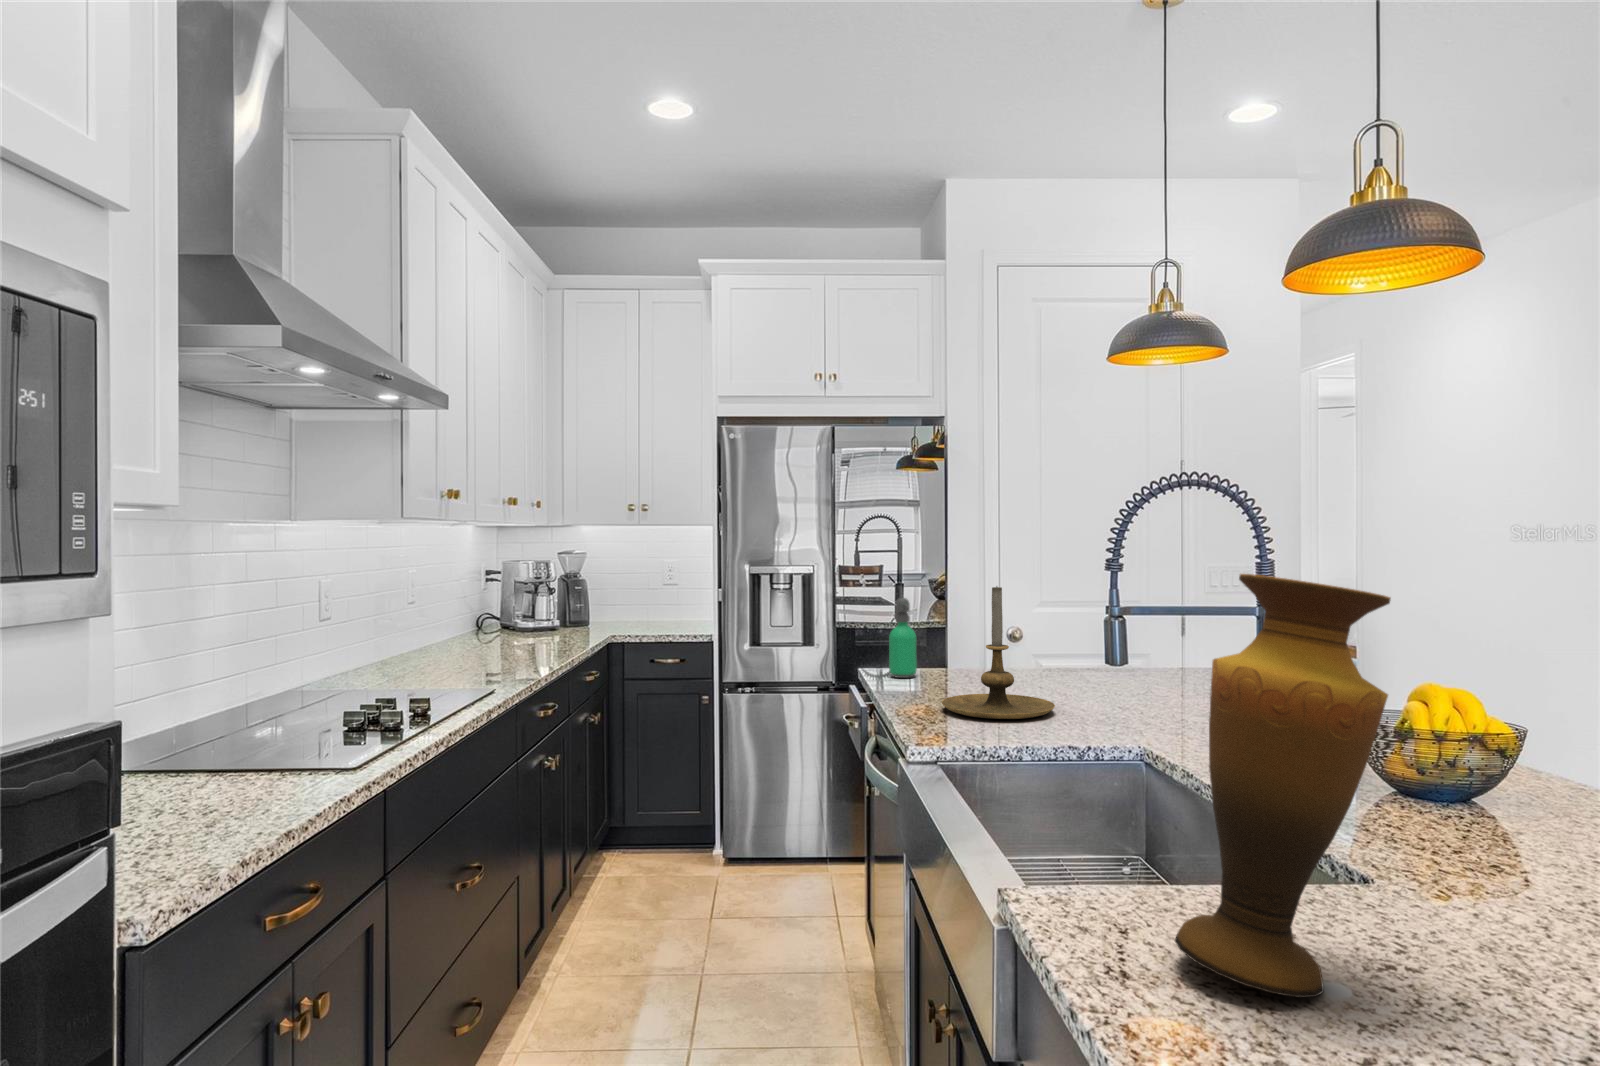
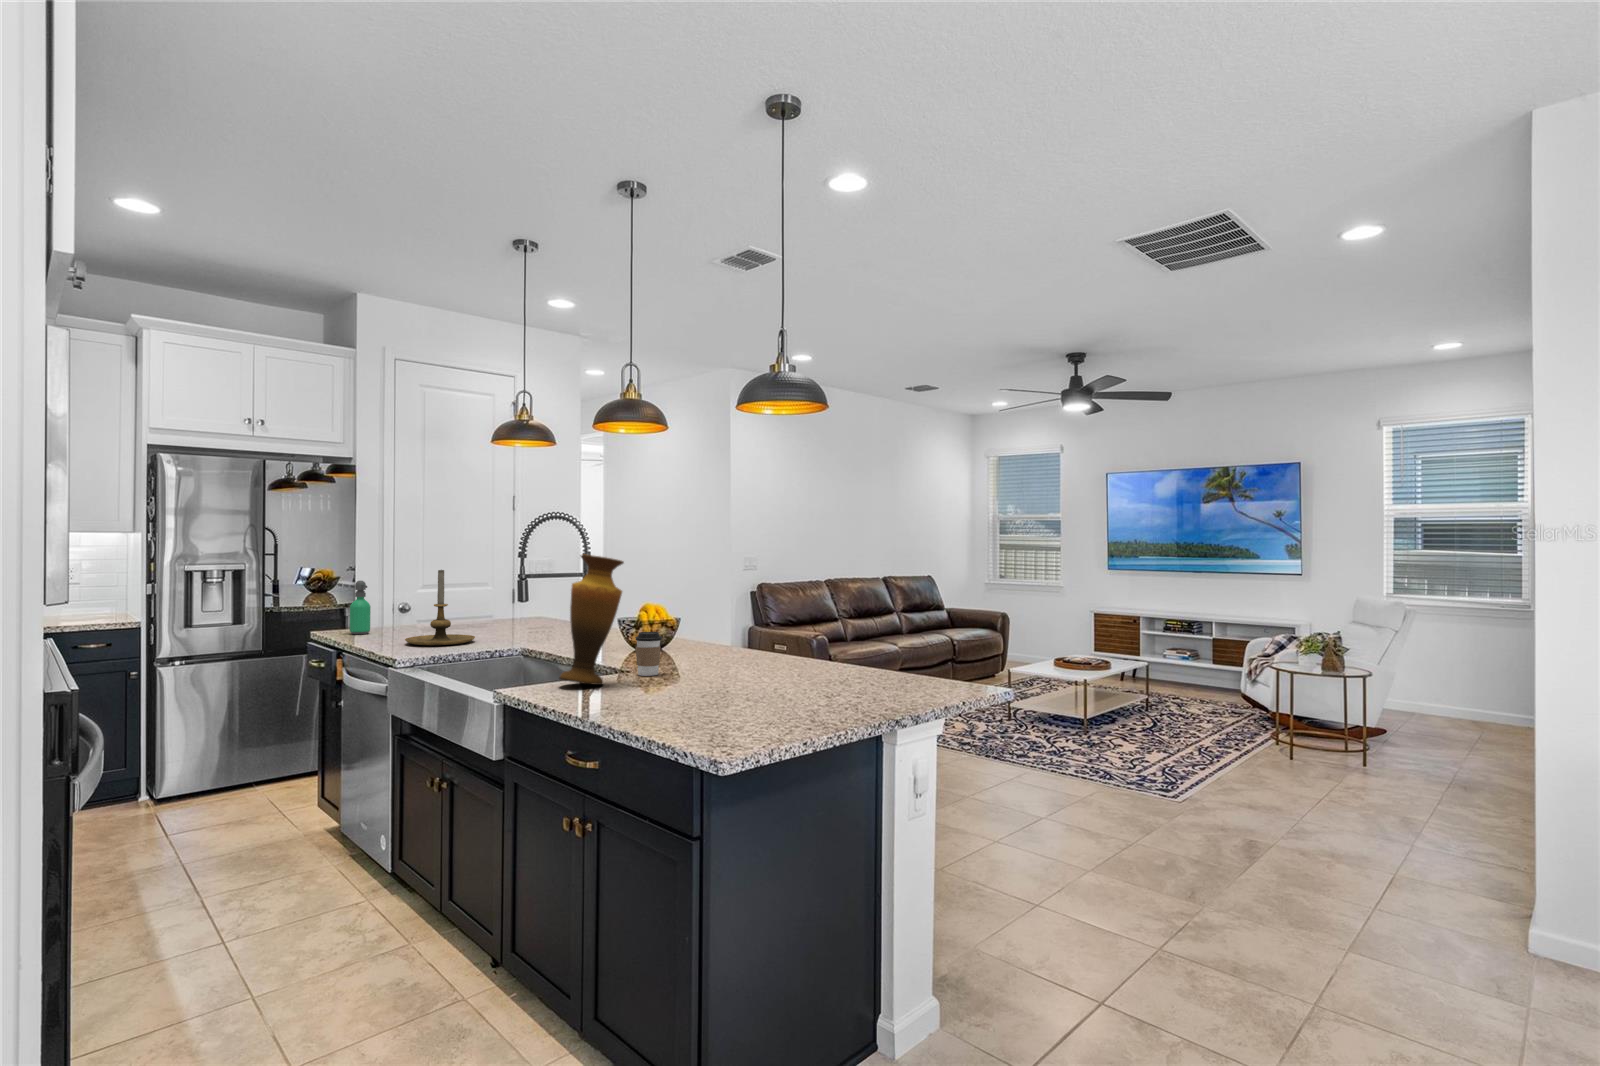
coffee cup: none [1425,808,1528,959] -> present [635,632,662,676]

